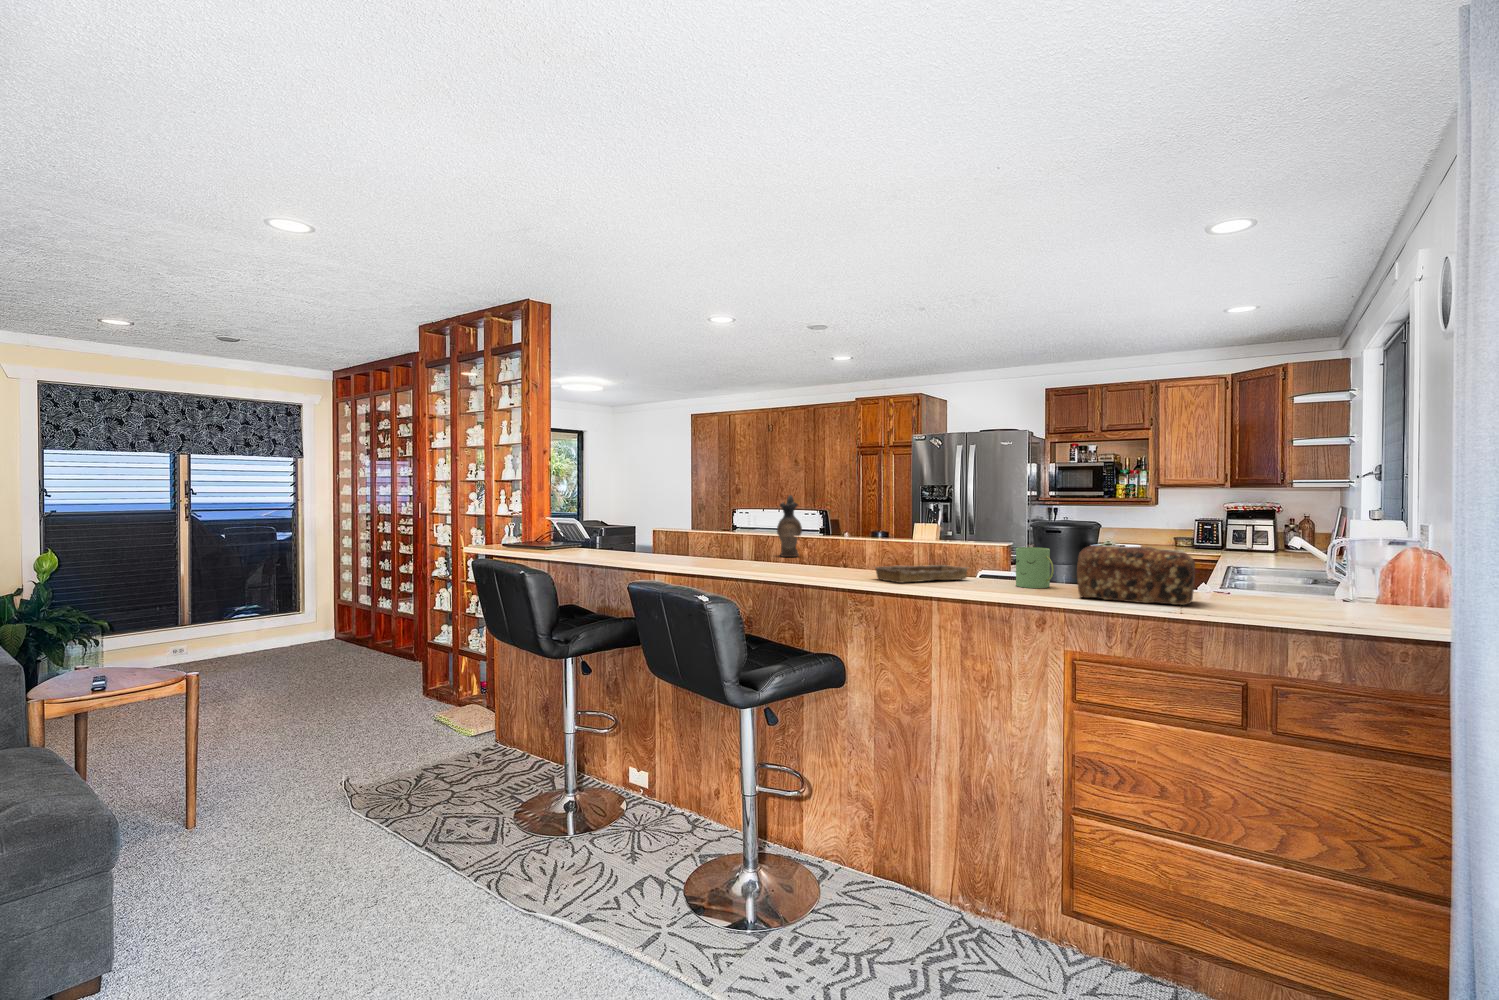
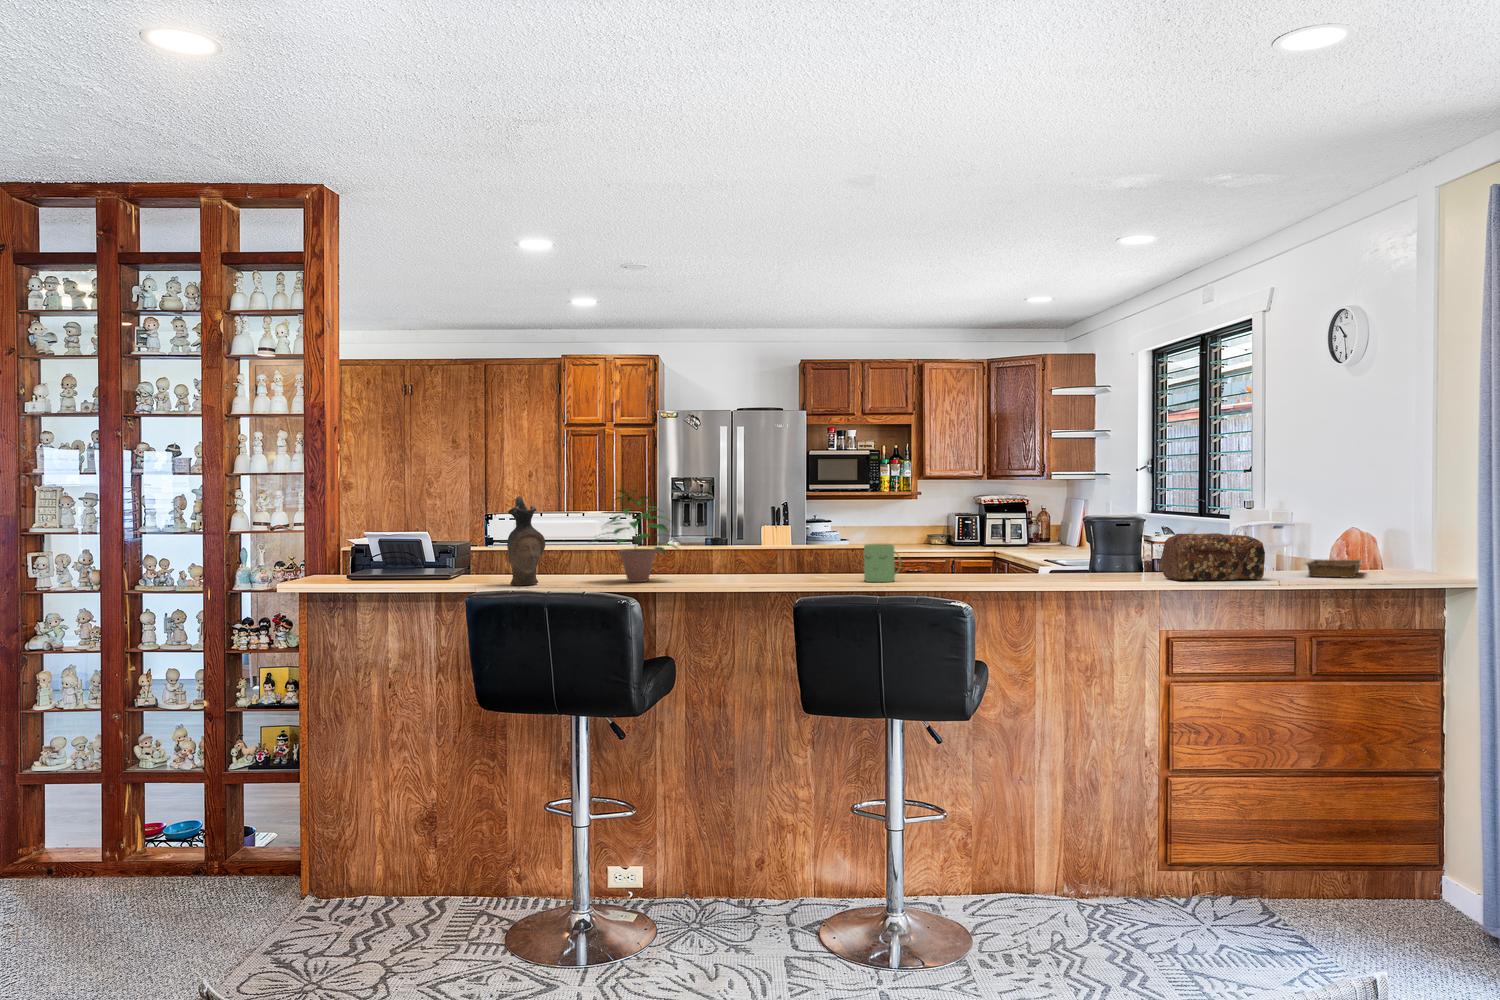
potted plant: none [648,489,717,559] -> present [598,489,680,582]
ceramic pitcher: present [777,495,802,557] -> present [507,496,545,585]
mug: present [1015,547,1054,588] -> present [864,544,901,582]
tray: present [876,565,968,583] -> present [1305,559,1362,578]

